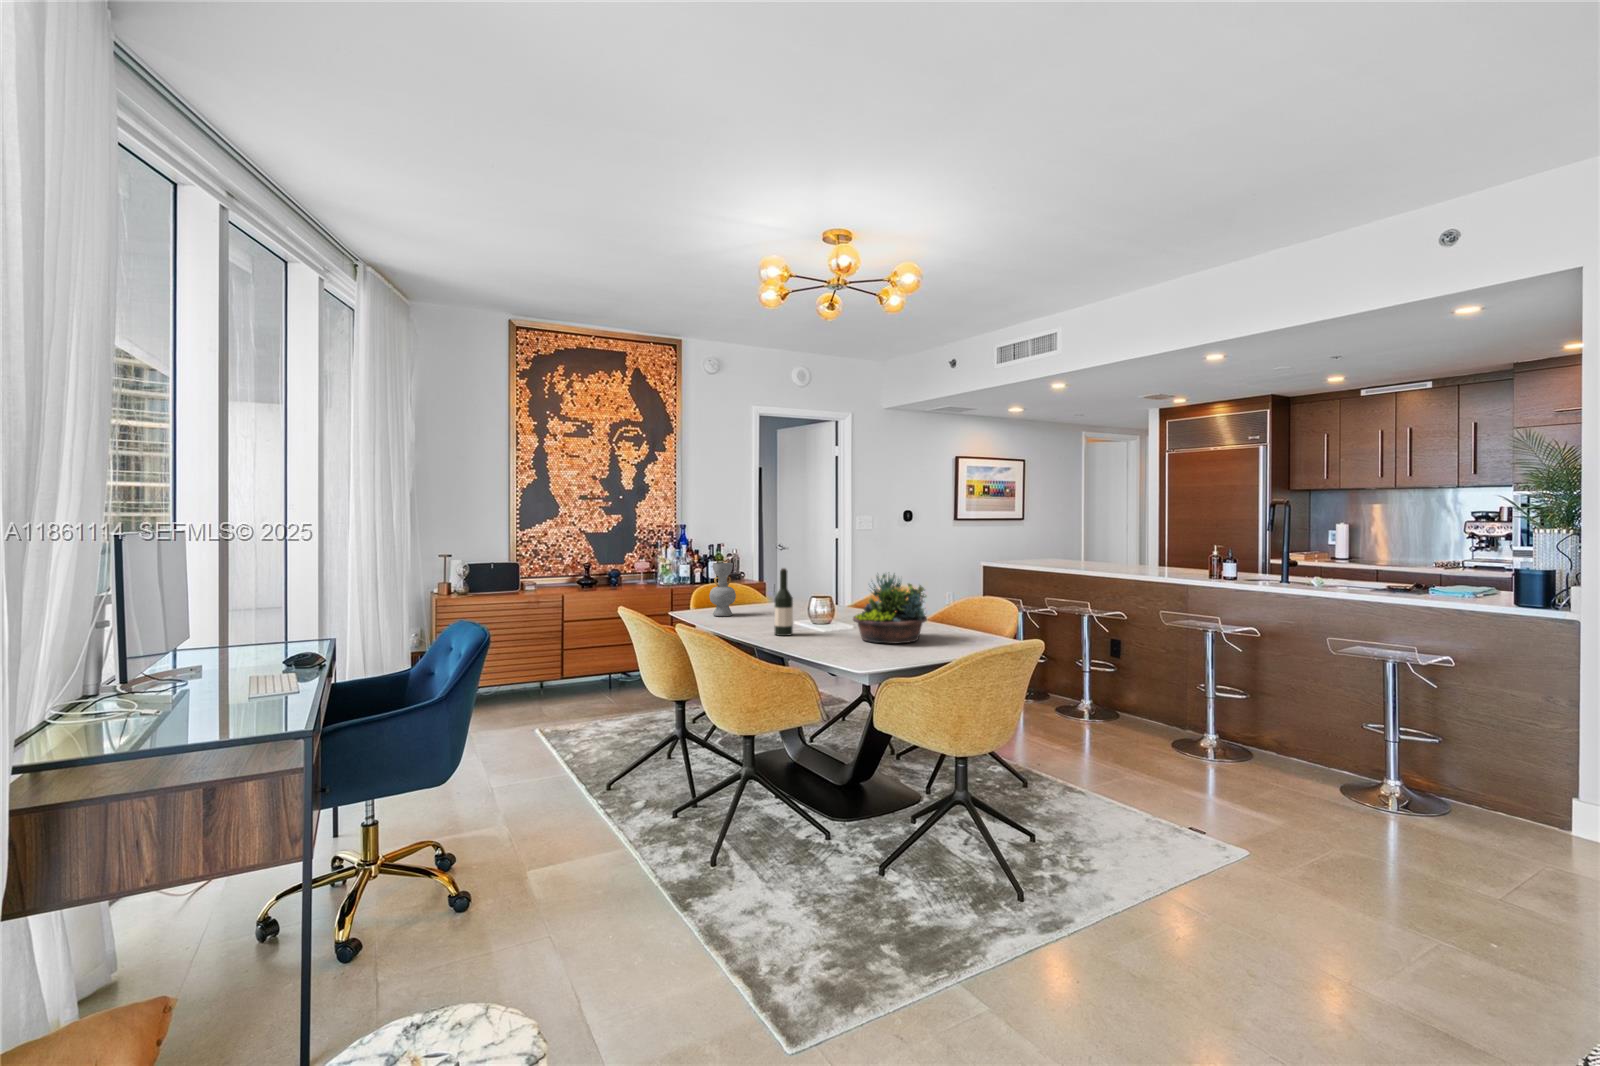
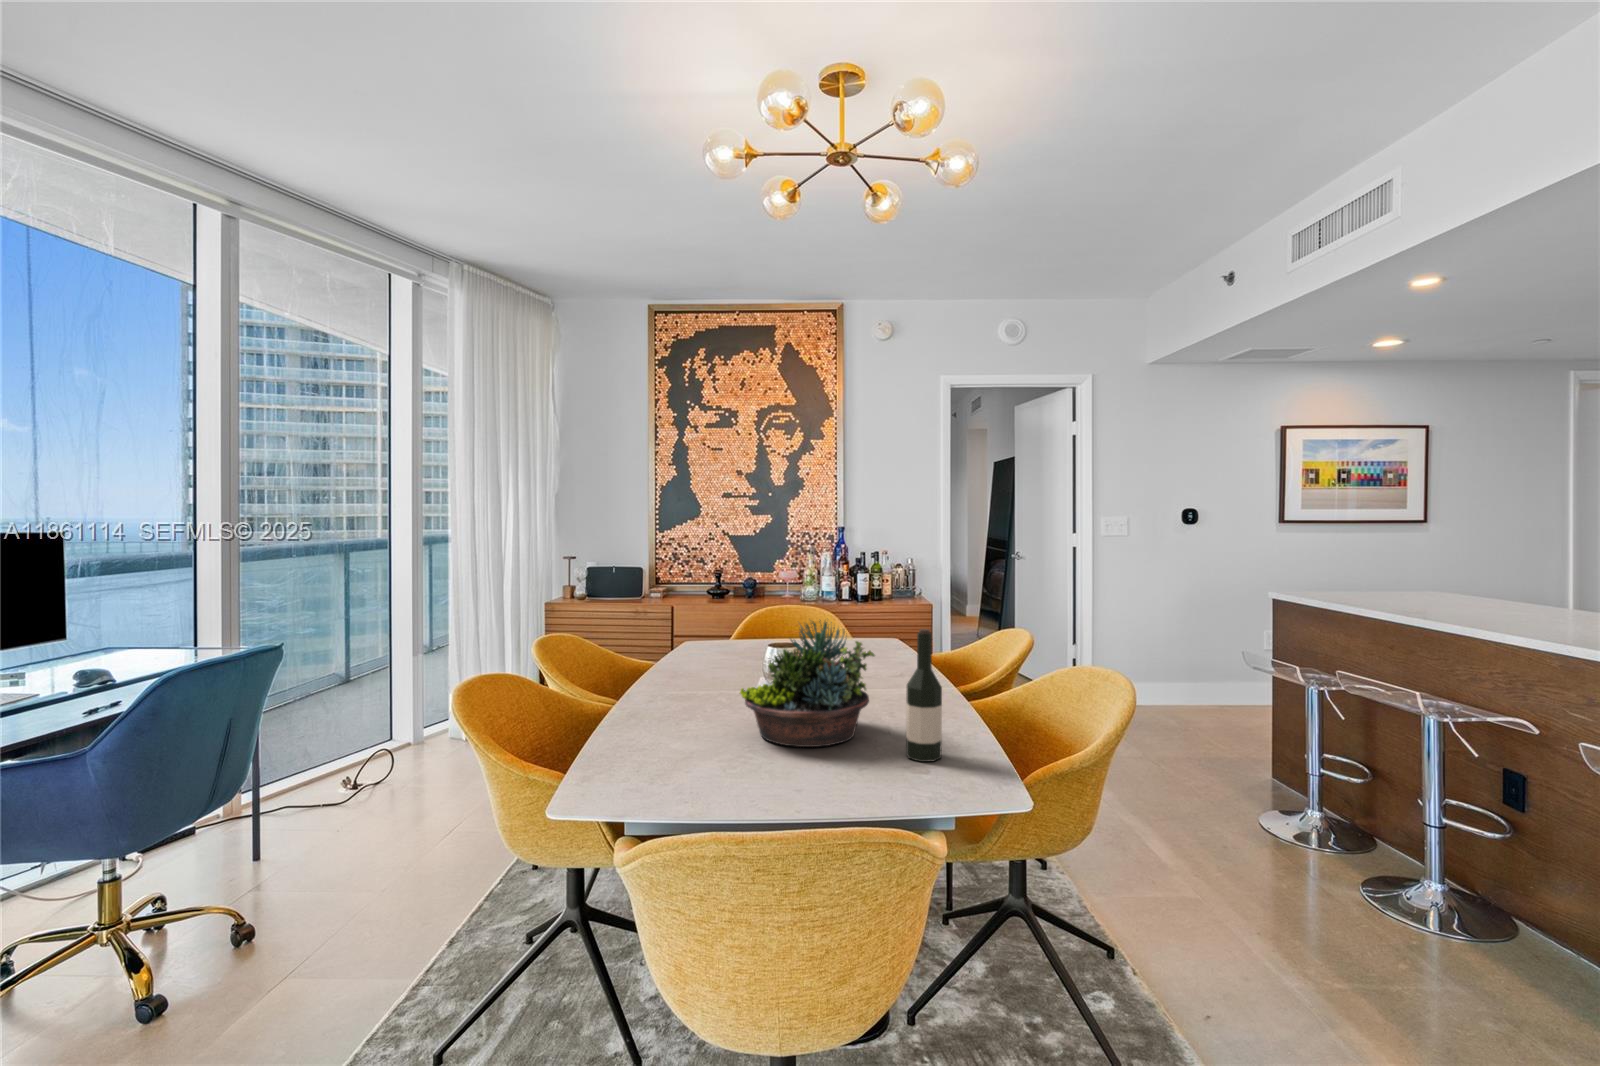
decorative vase: present [709,563,736,616] -> none [708,584,743,657]
wine bottle: present [775,568,793,636] -> present [906,629,942,762]

